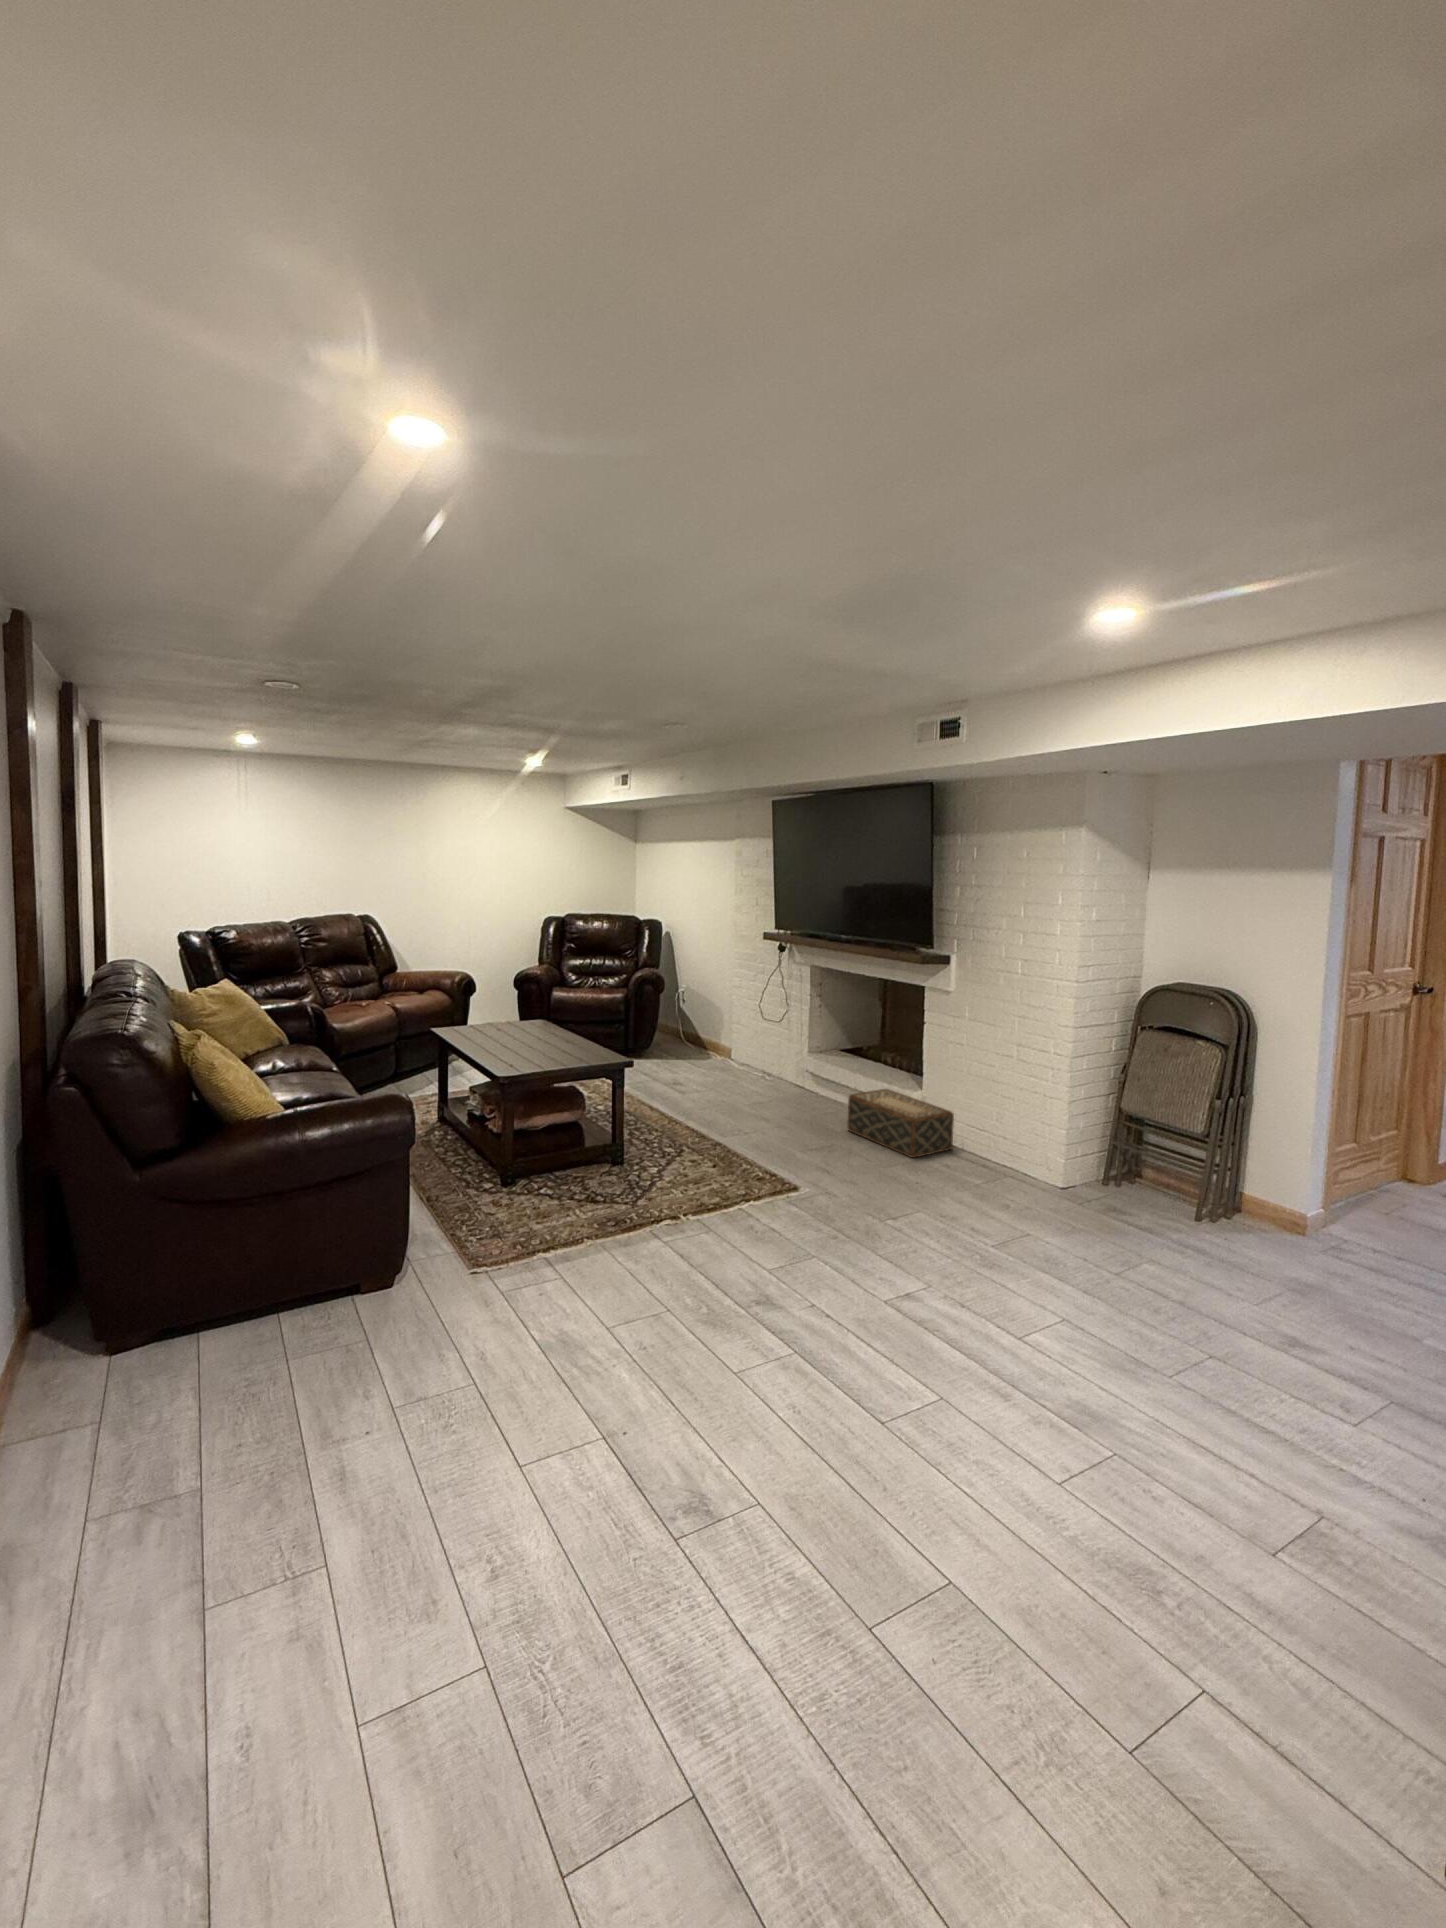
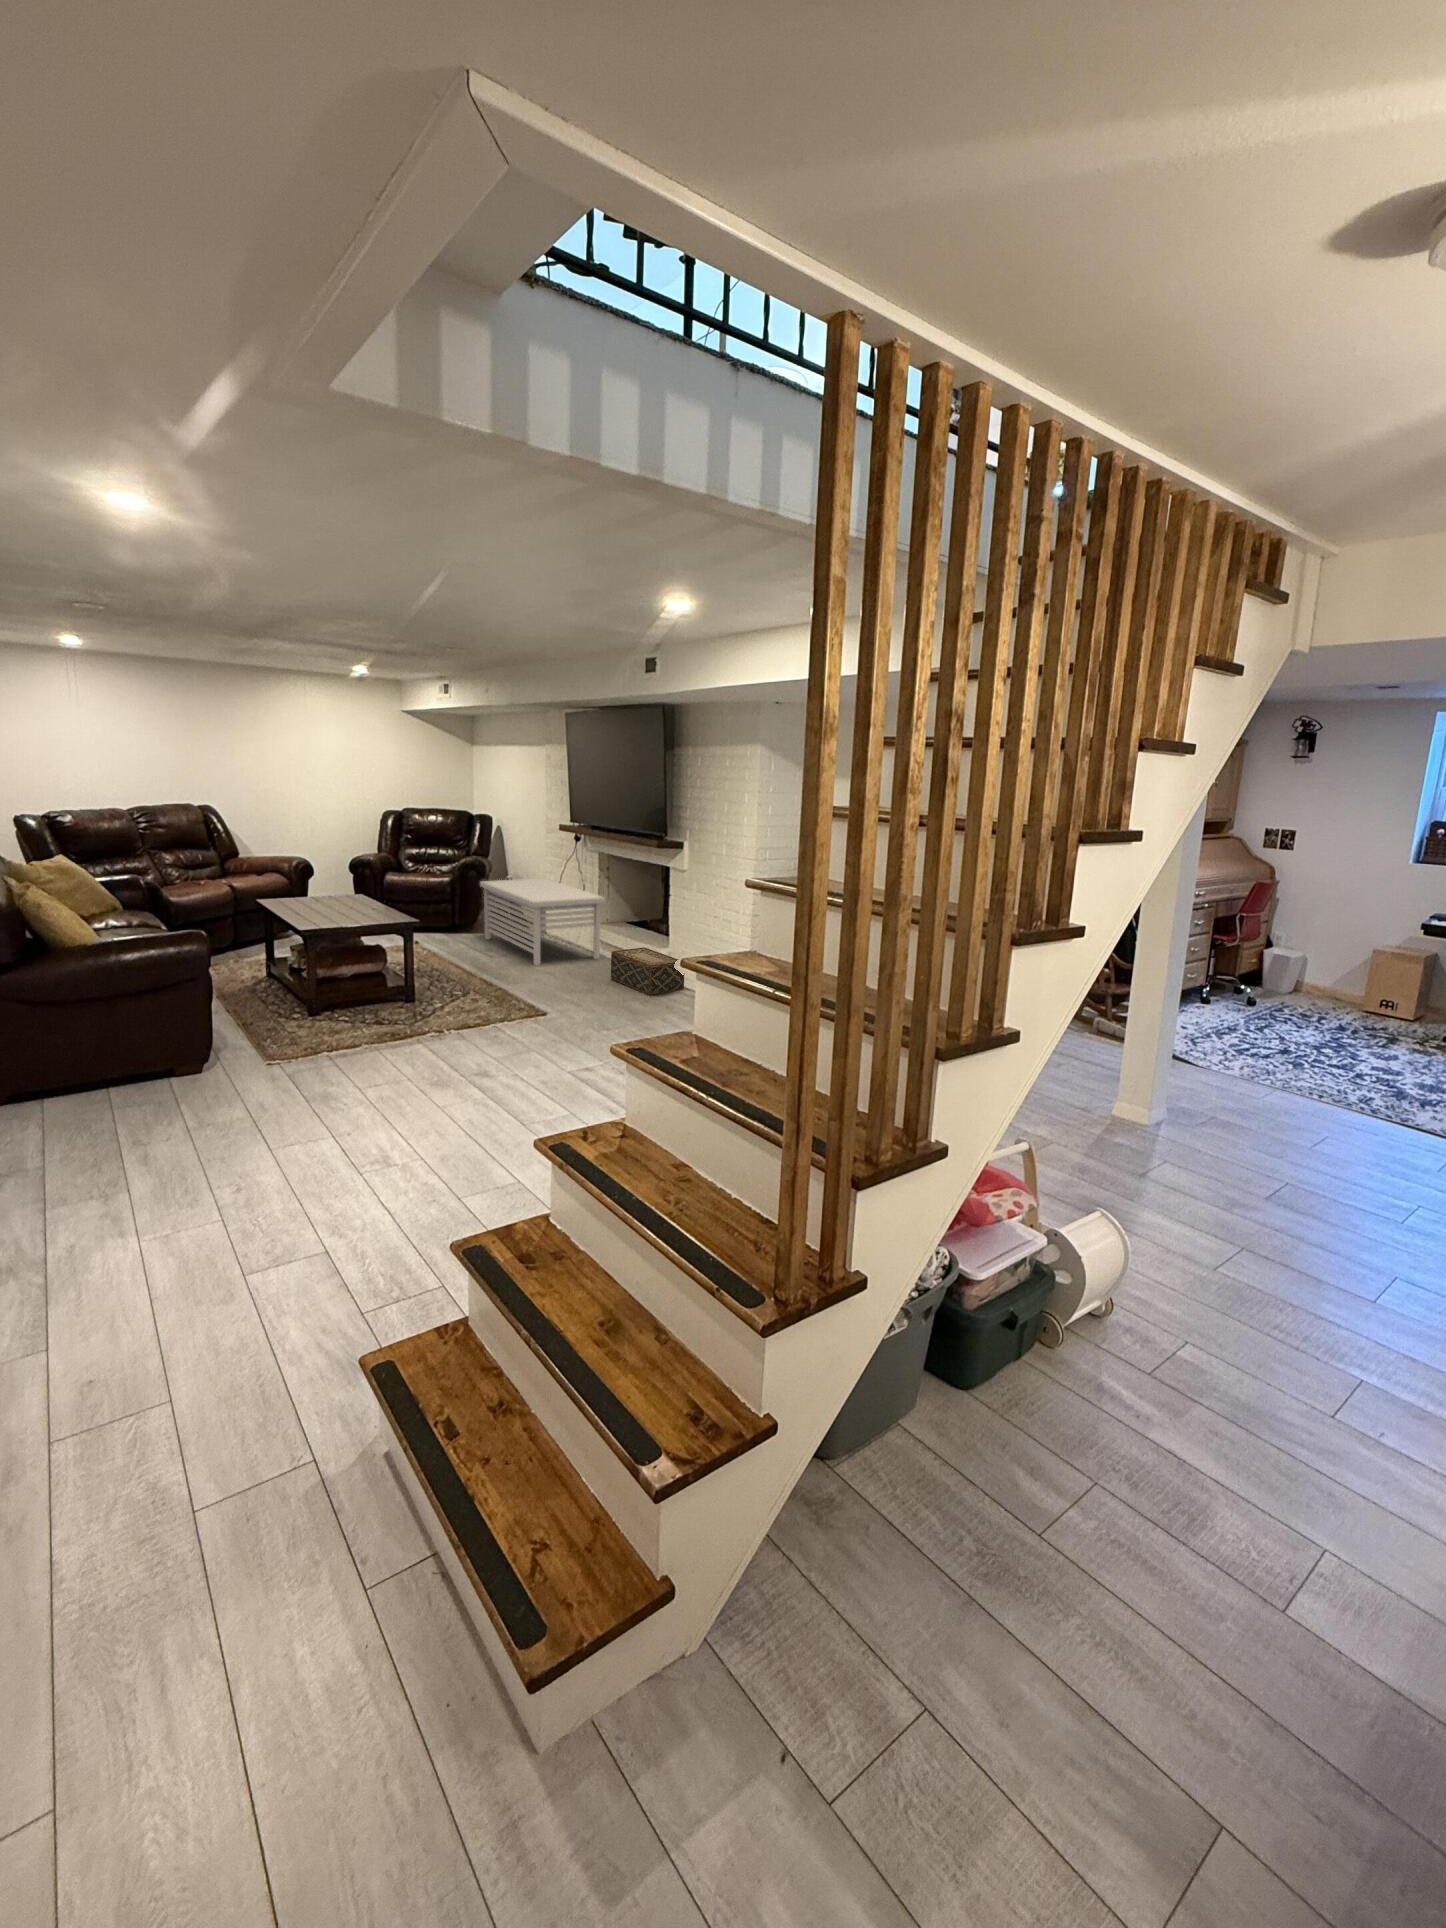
storage bench: none [662,994,824,1107] -> present [480,879,605,965]

